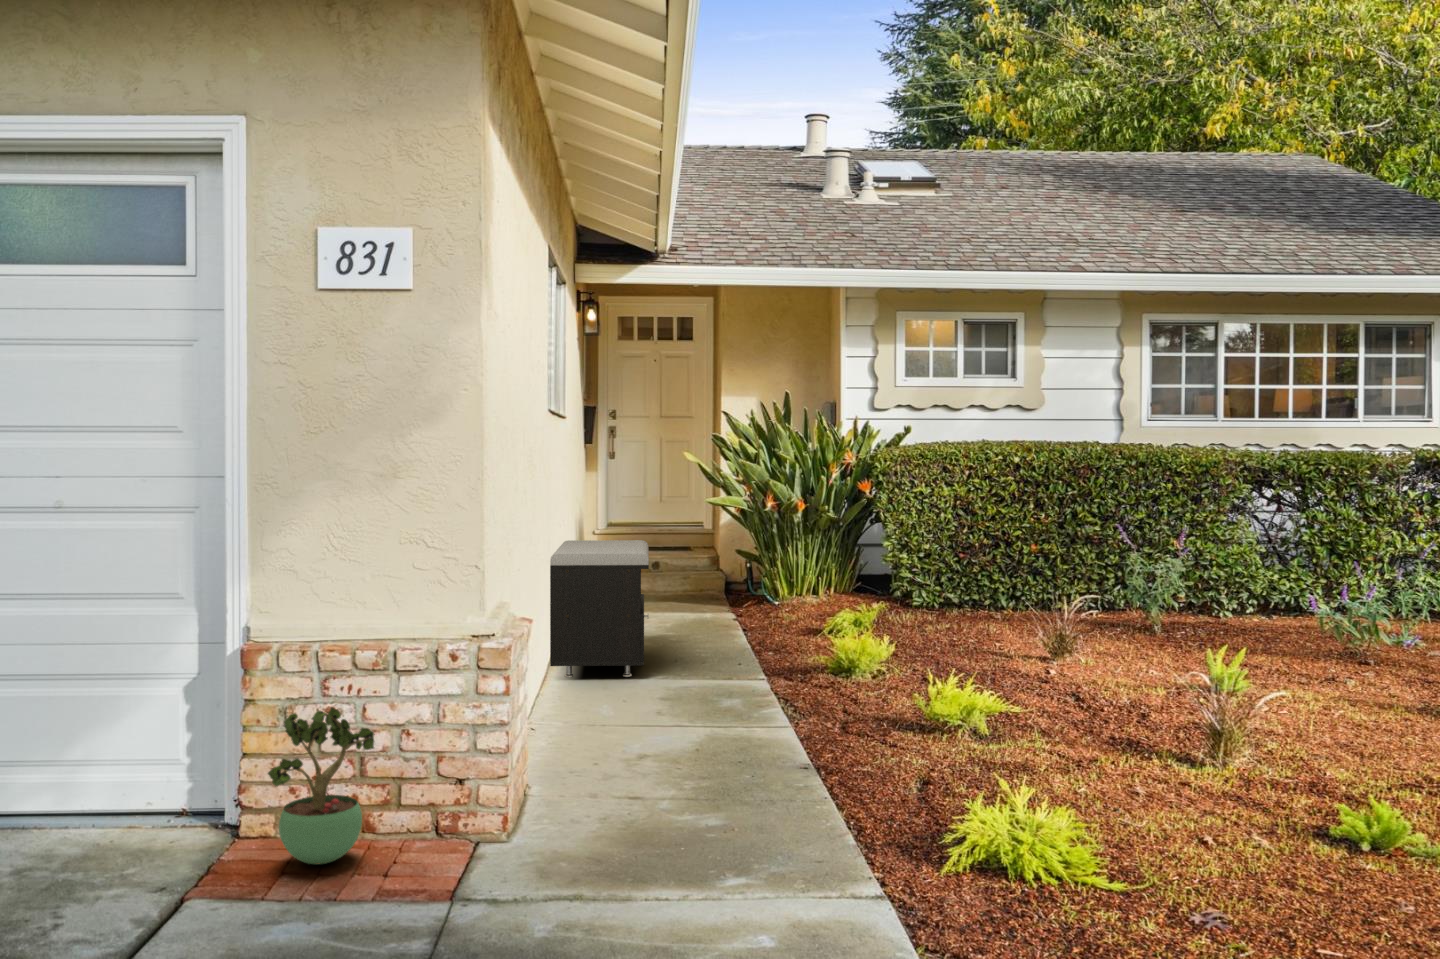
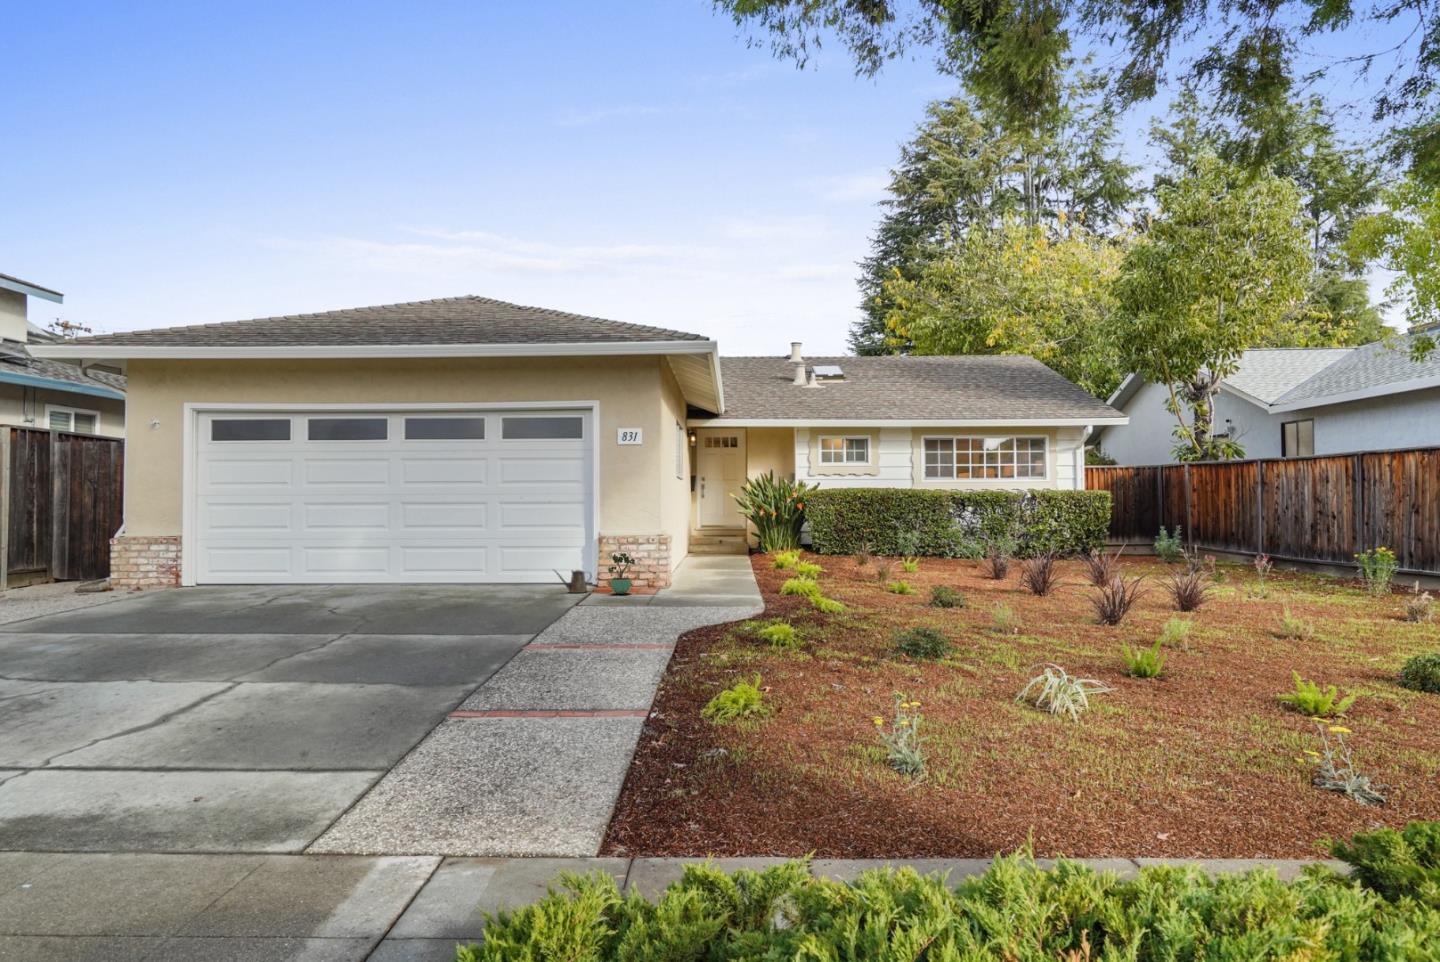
storage bench: present [550,540,649,677] -> none [678,524,713,569]
watering can: none [45,764,218,858] -> present [554,570,591,593]

